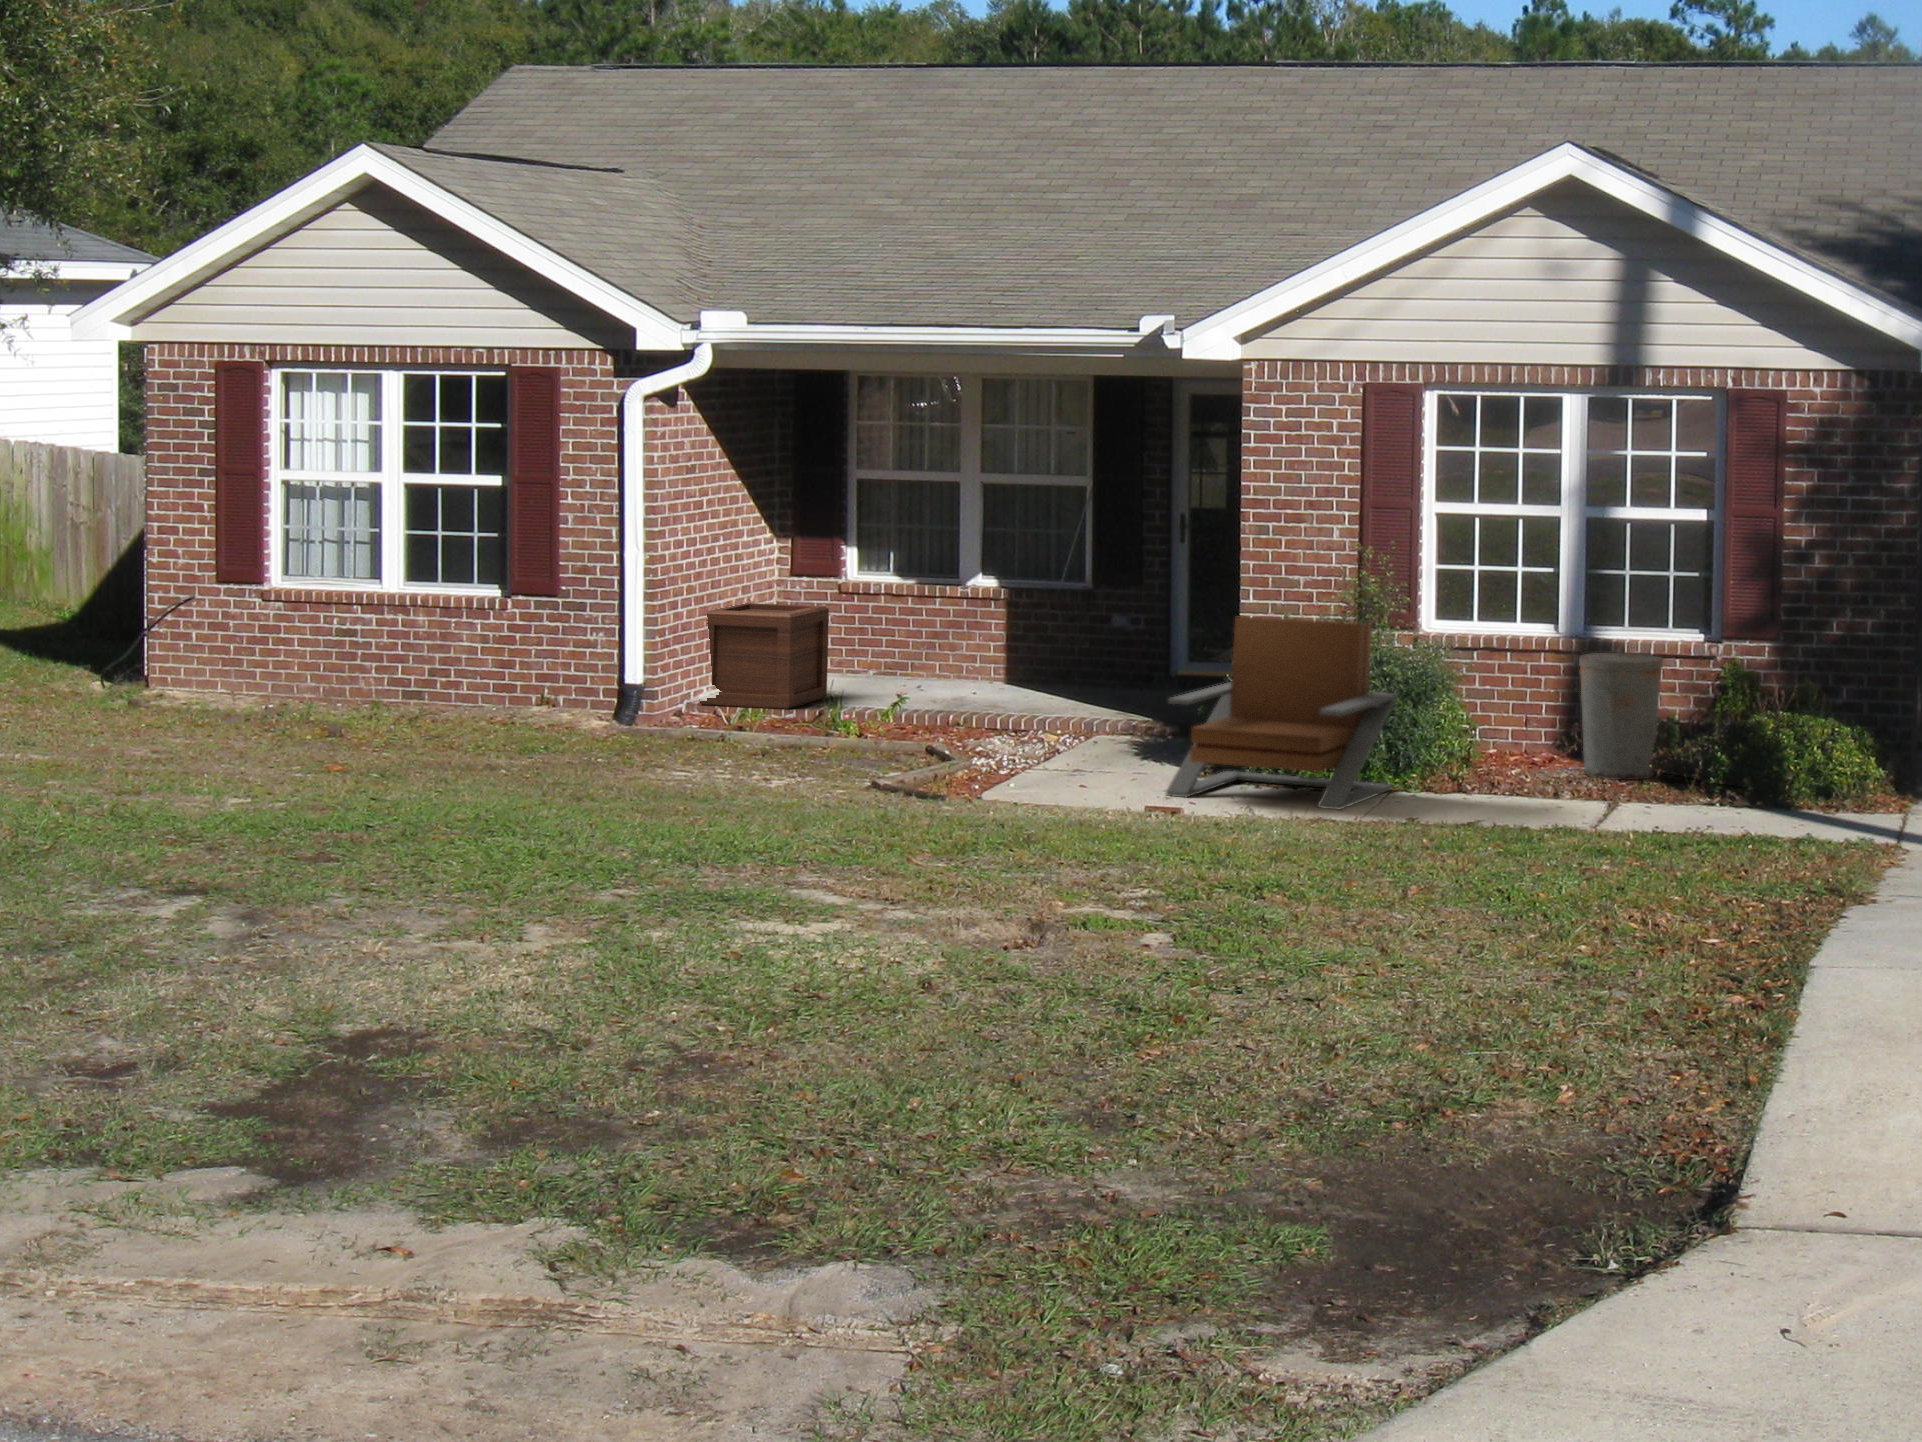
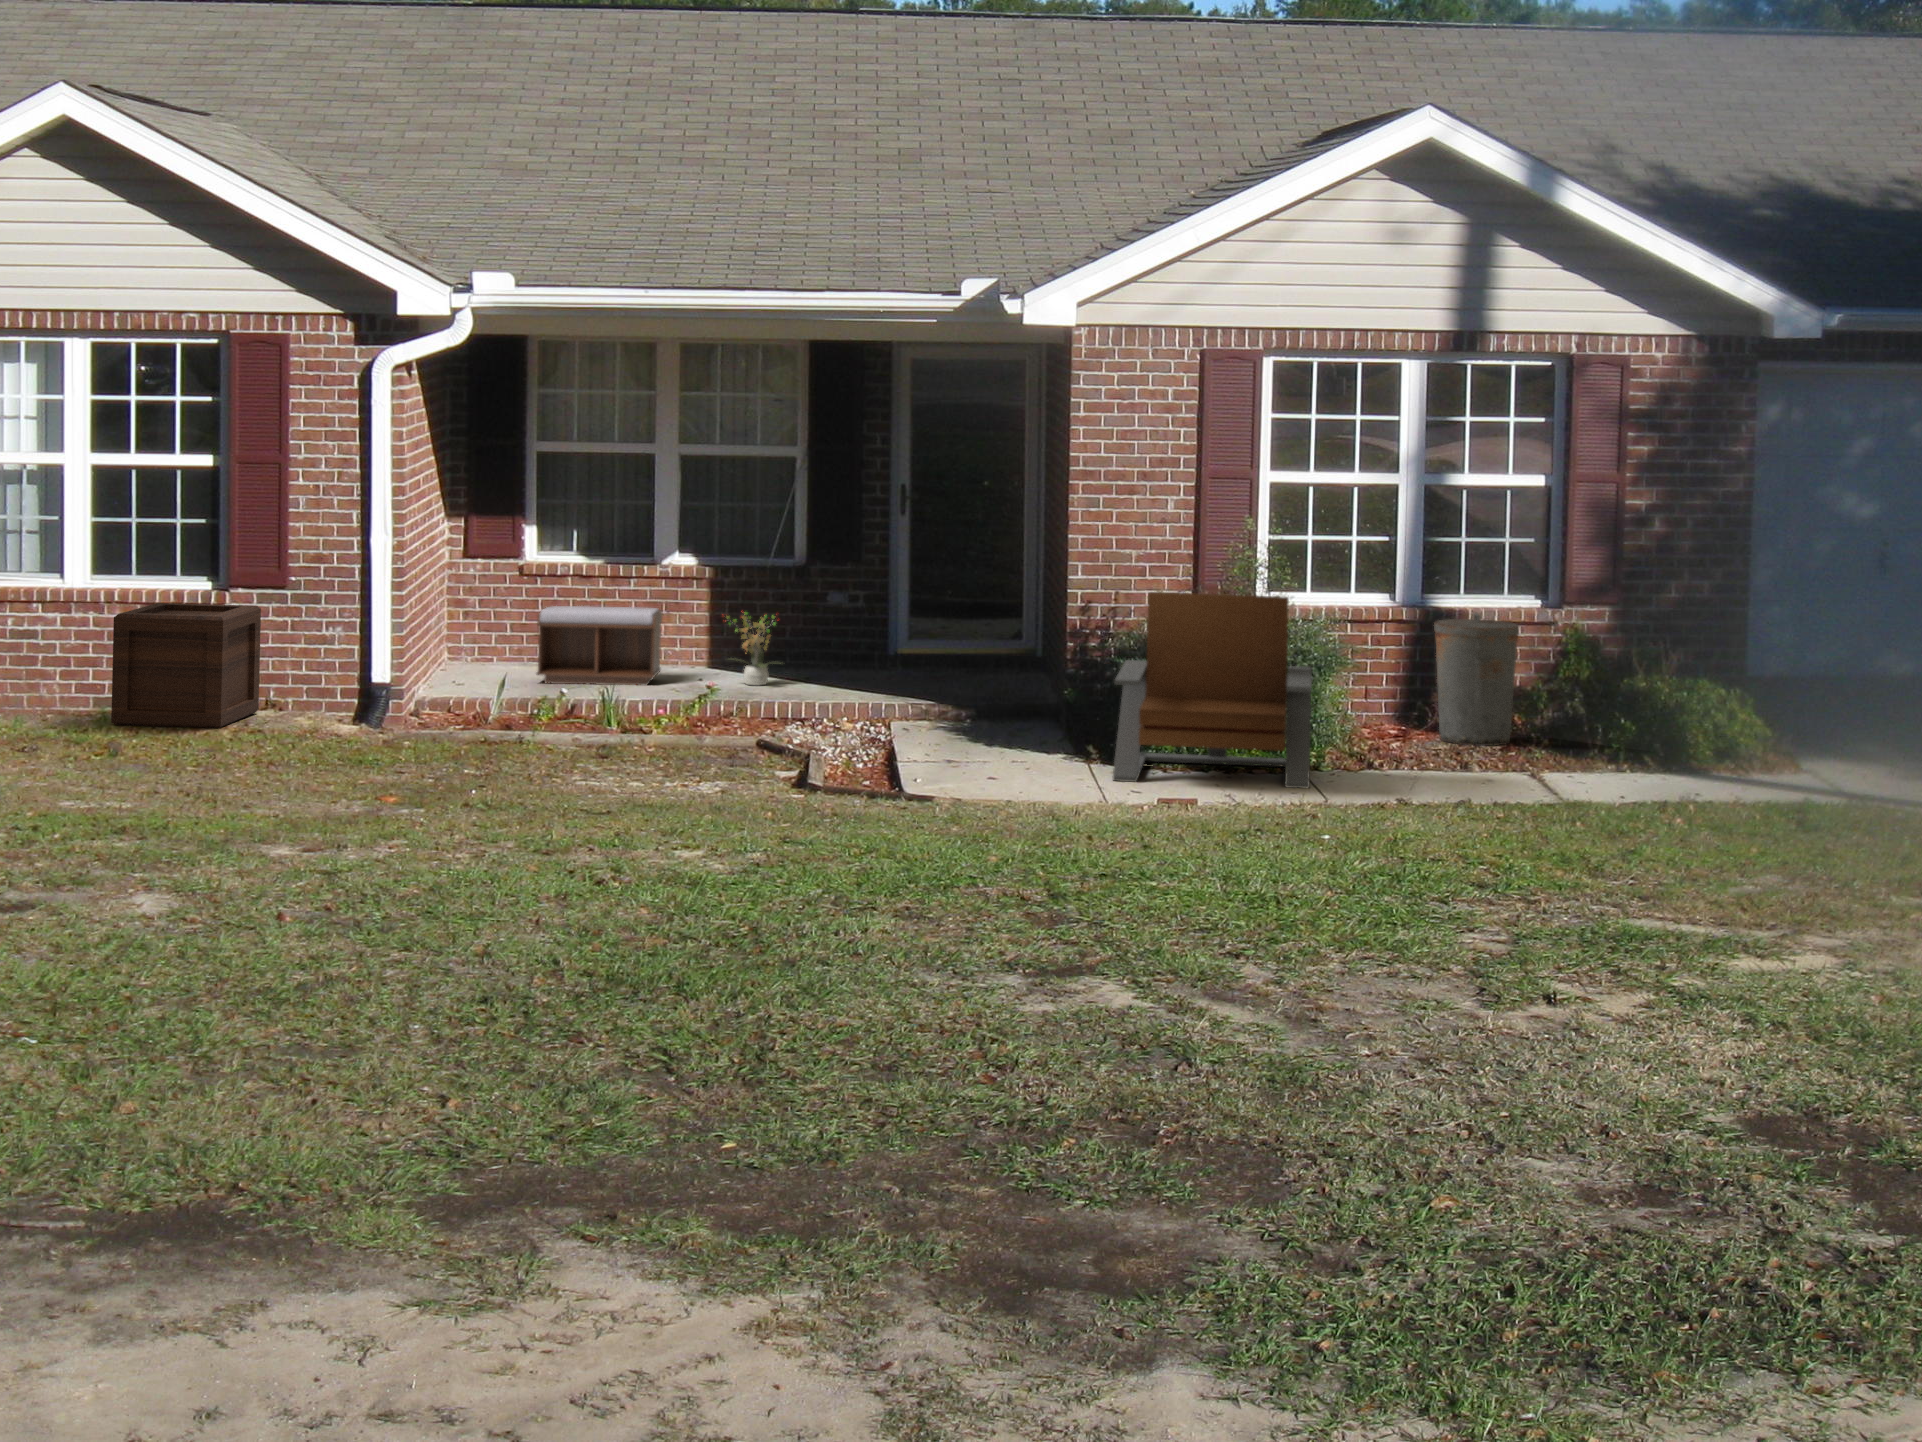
wooden crate: present [700,603,829,709] -> present [111,603,261,728]
bench: none [836,623,961,699] -> present [537,606,662,685]
potted plant: none [1006,631,1064,702] -> present [727,612,781,685]

